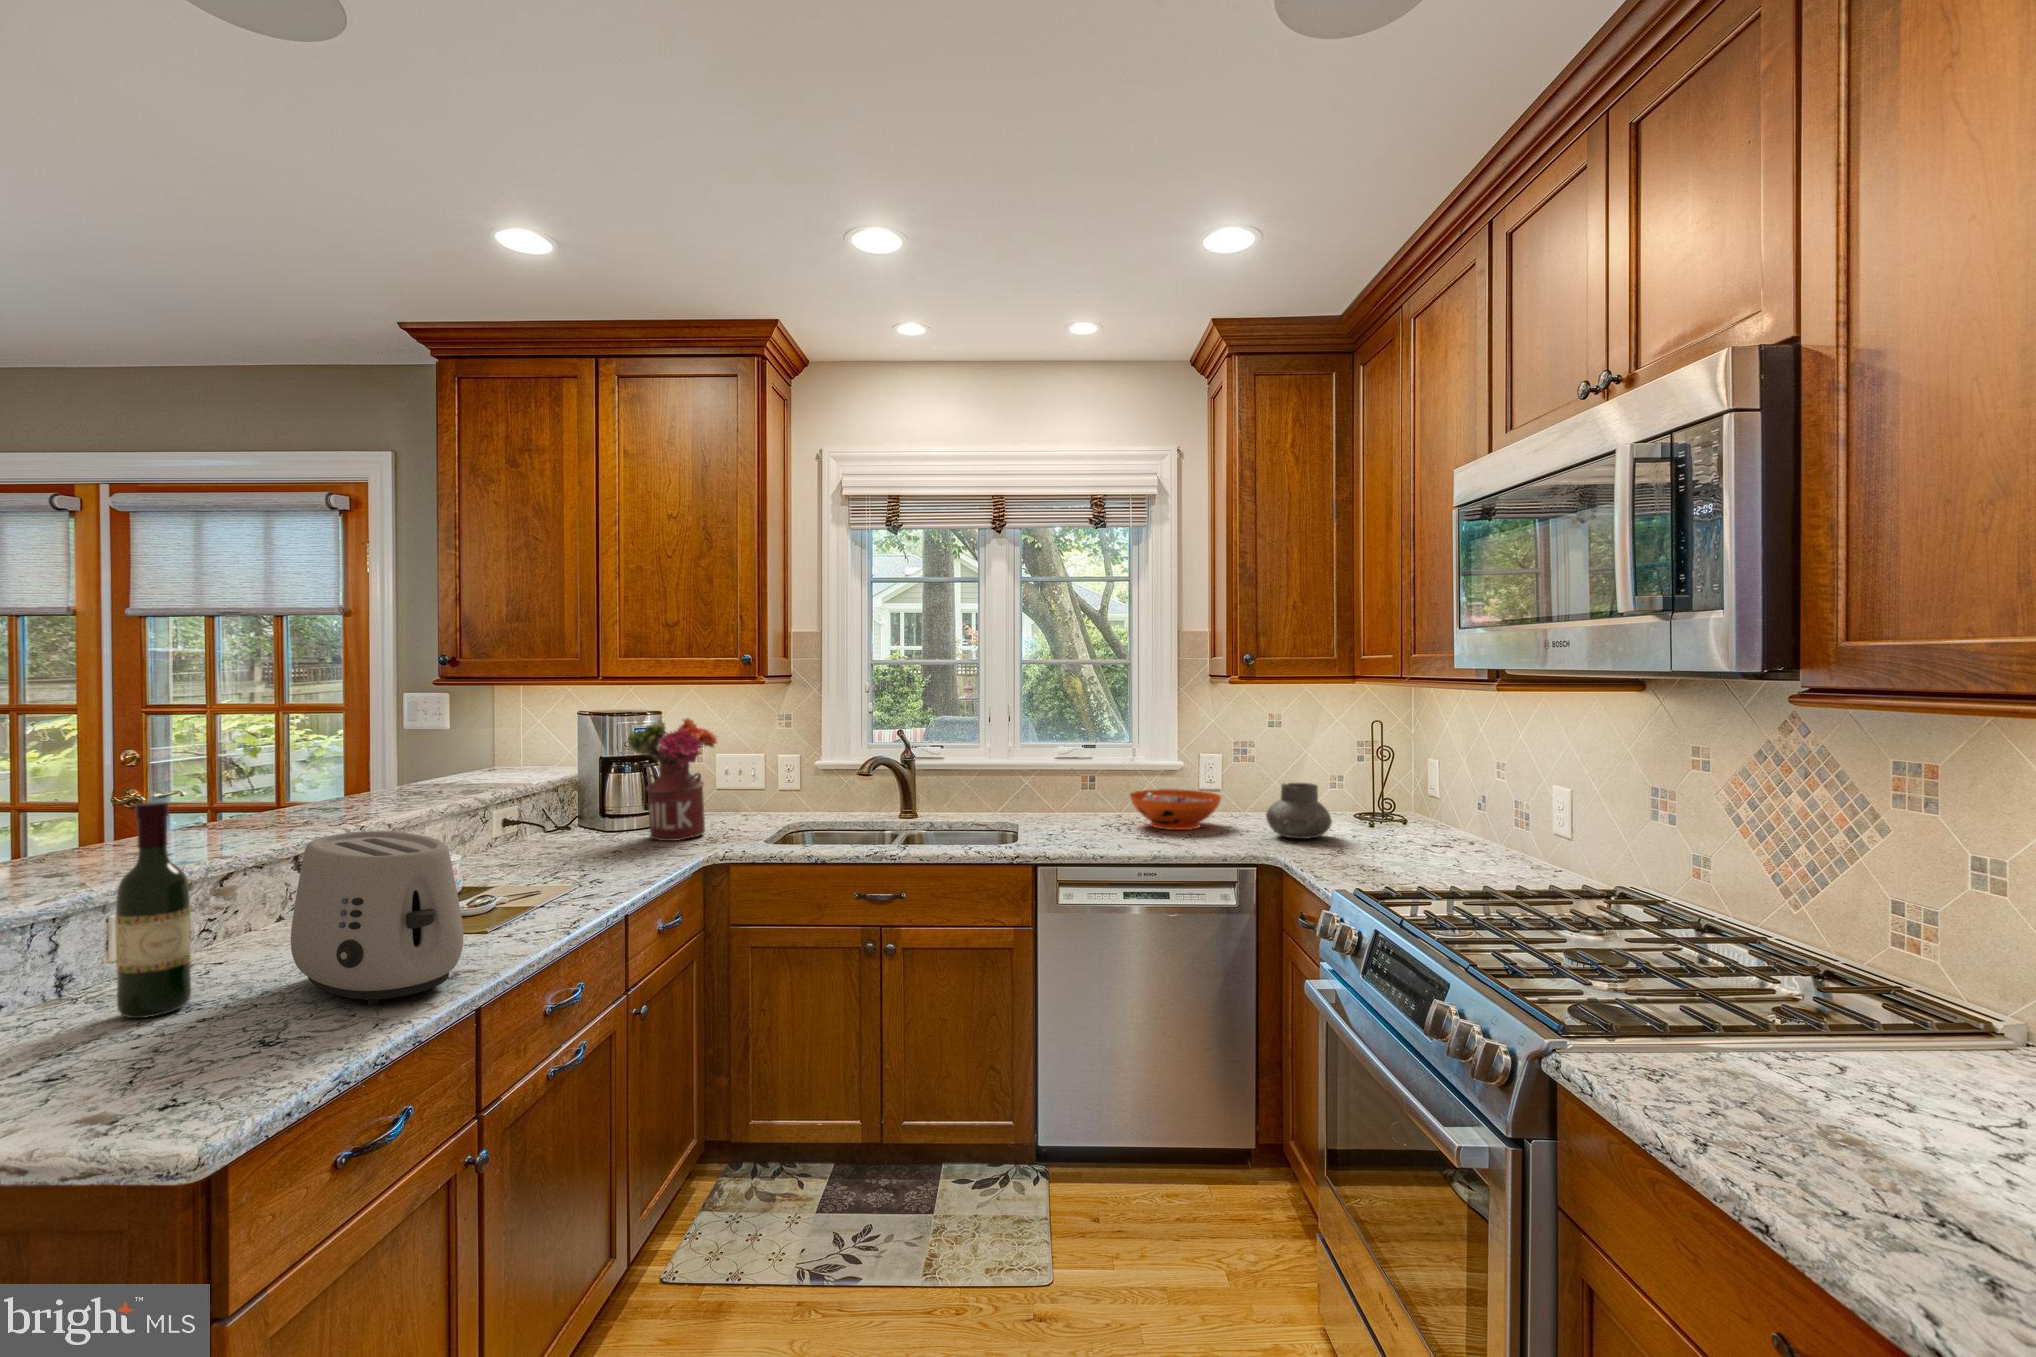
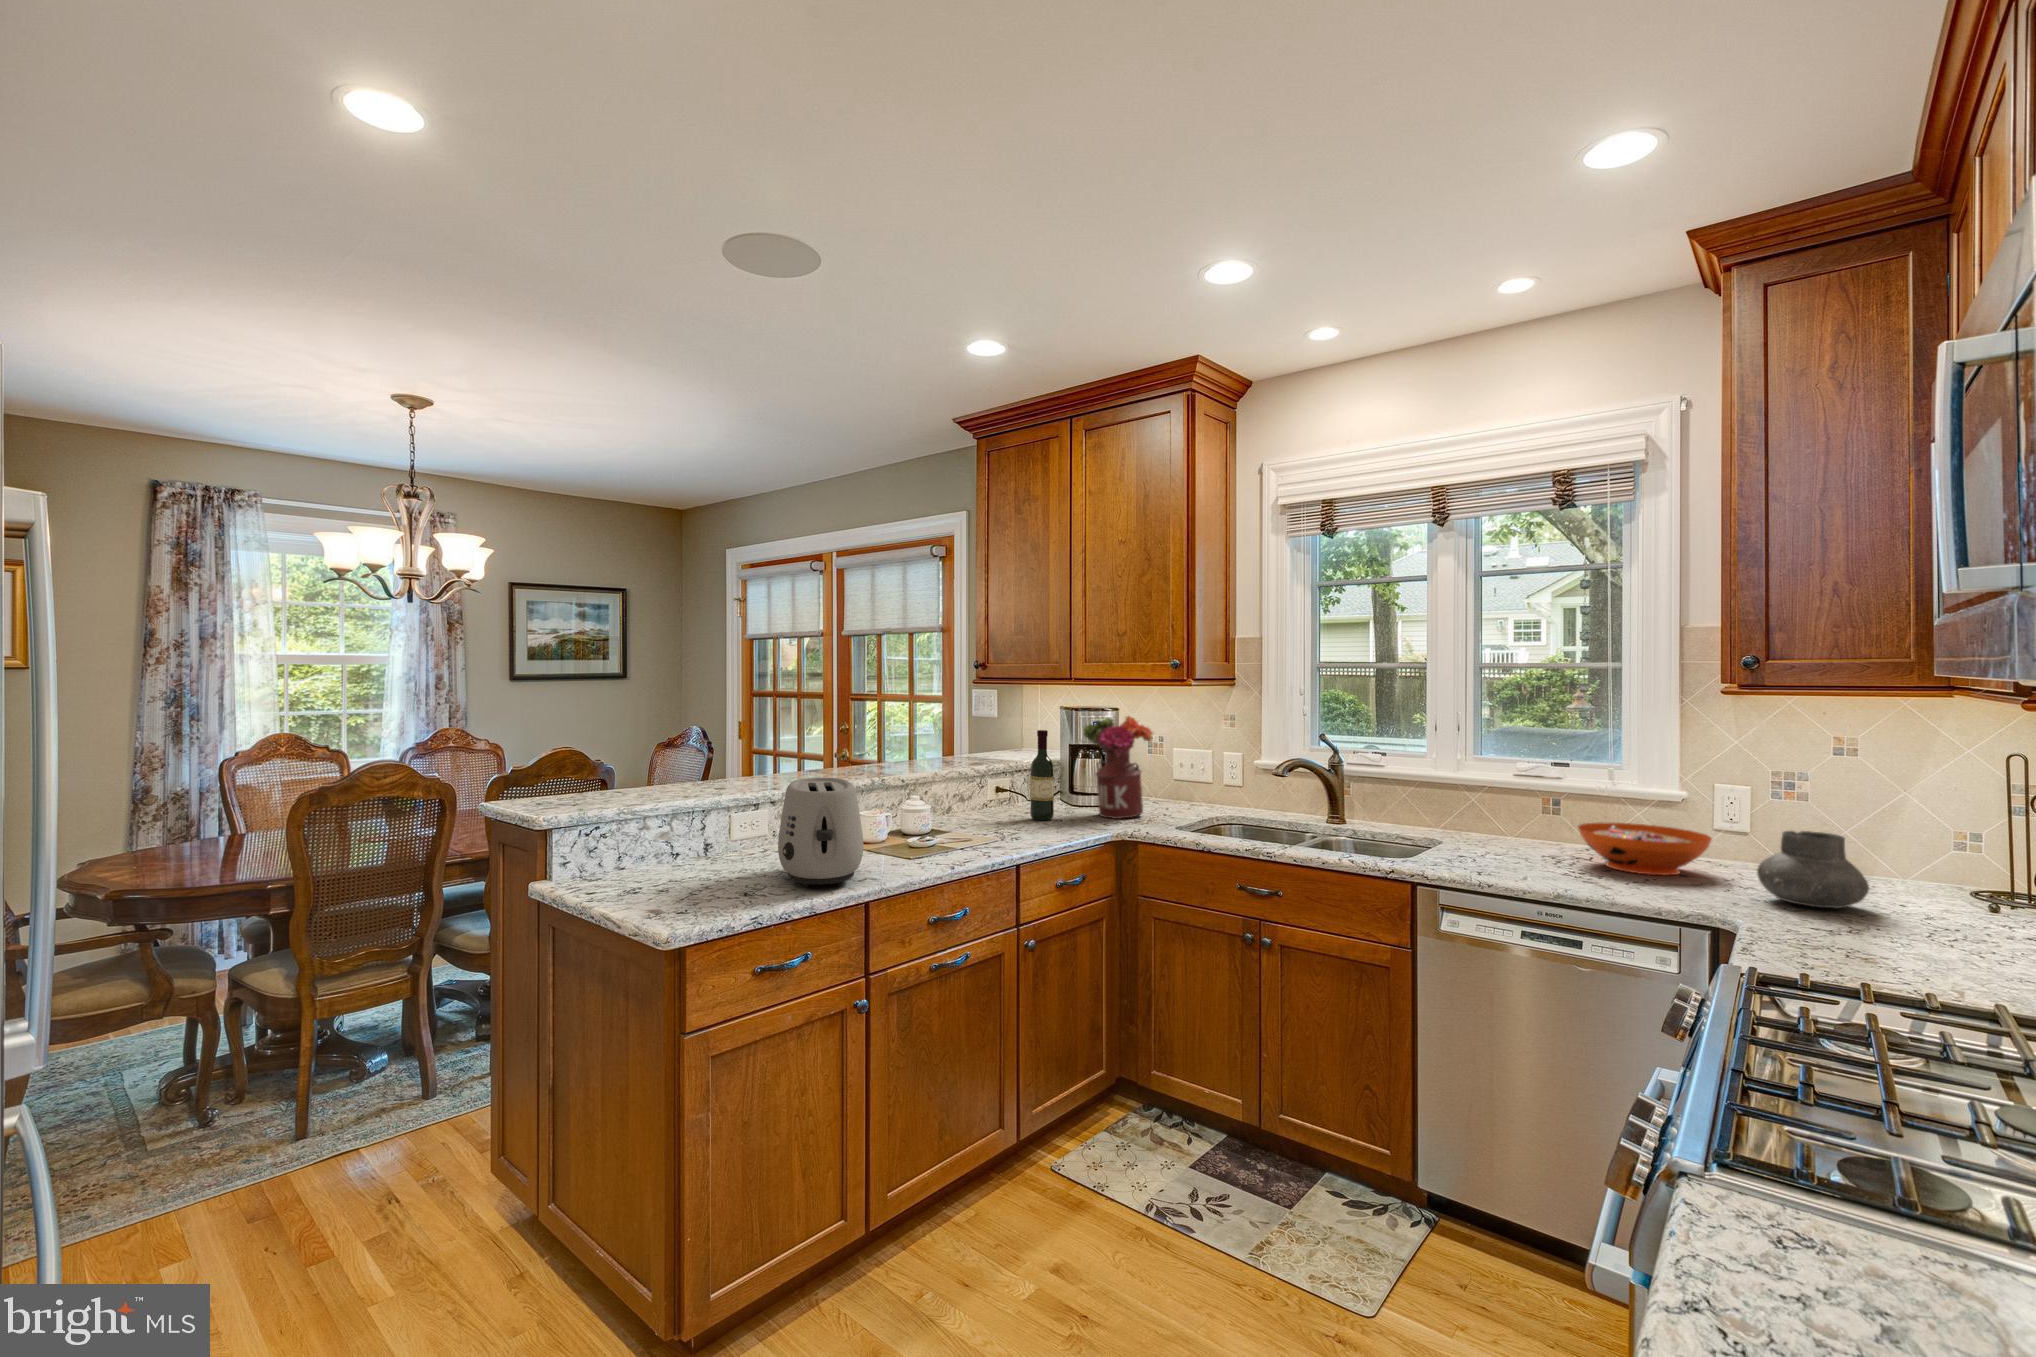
wine bottle: present [115,802,191,1018] -> present [1030,730,1054,820]

